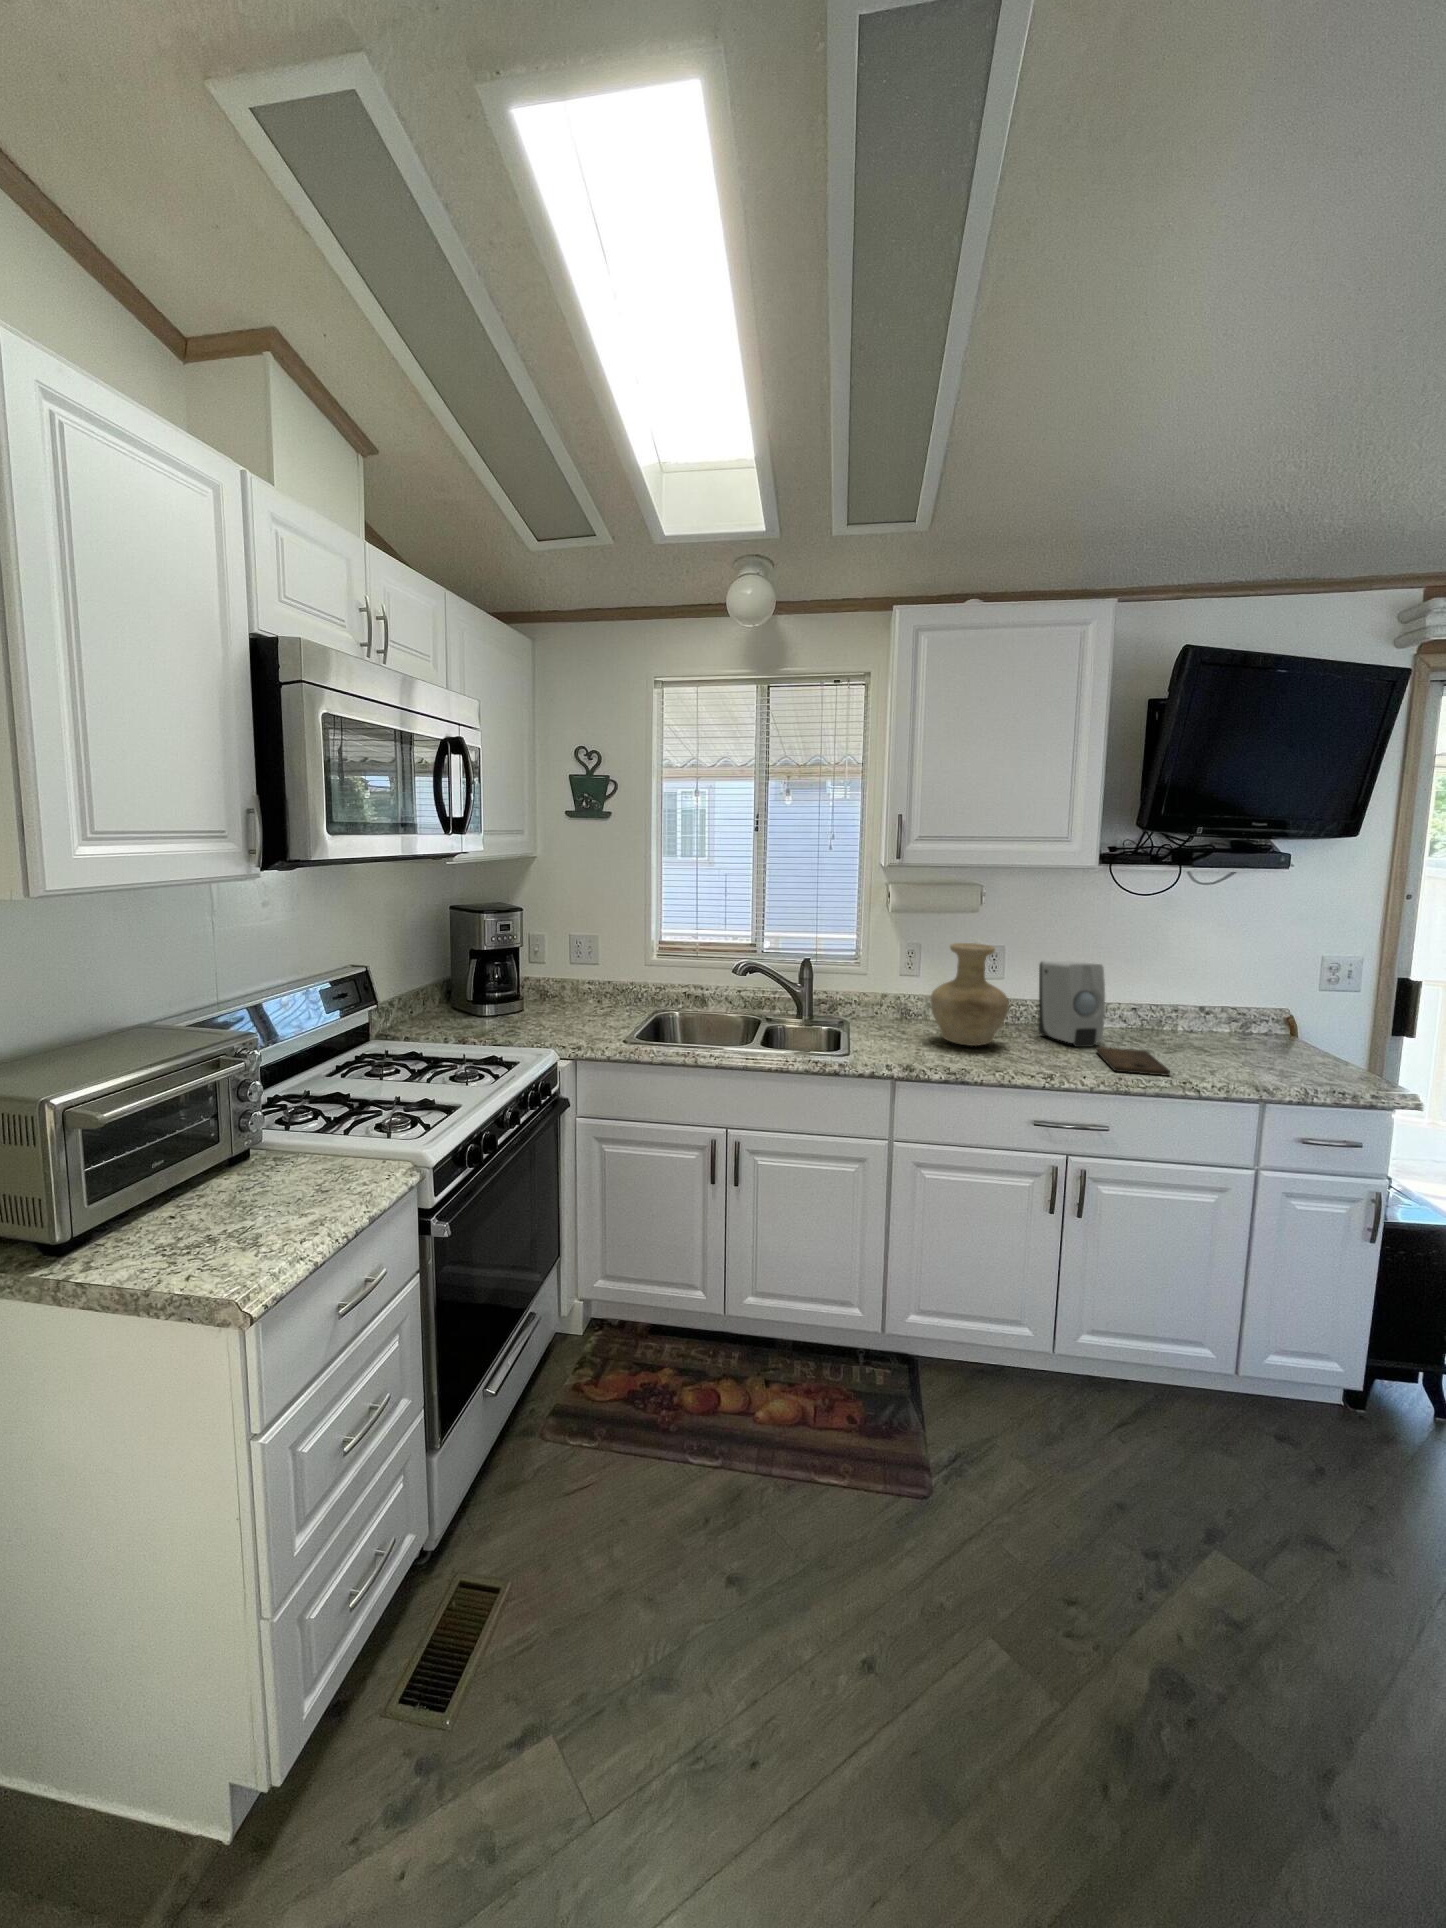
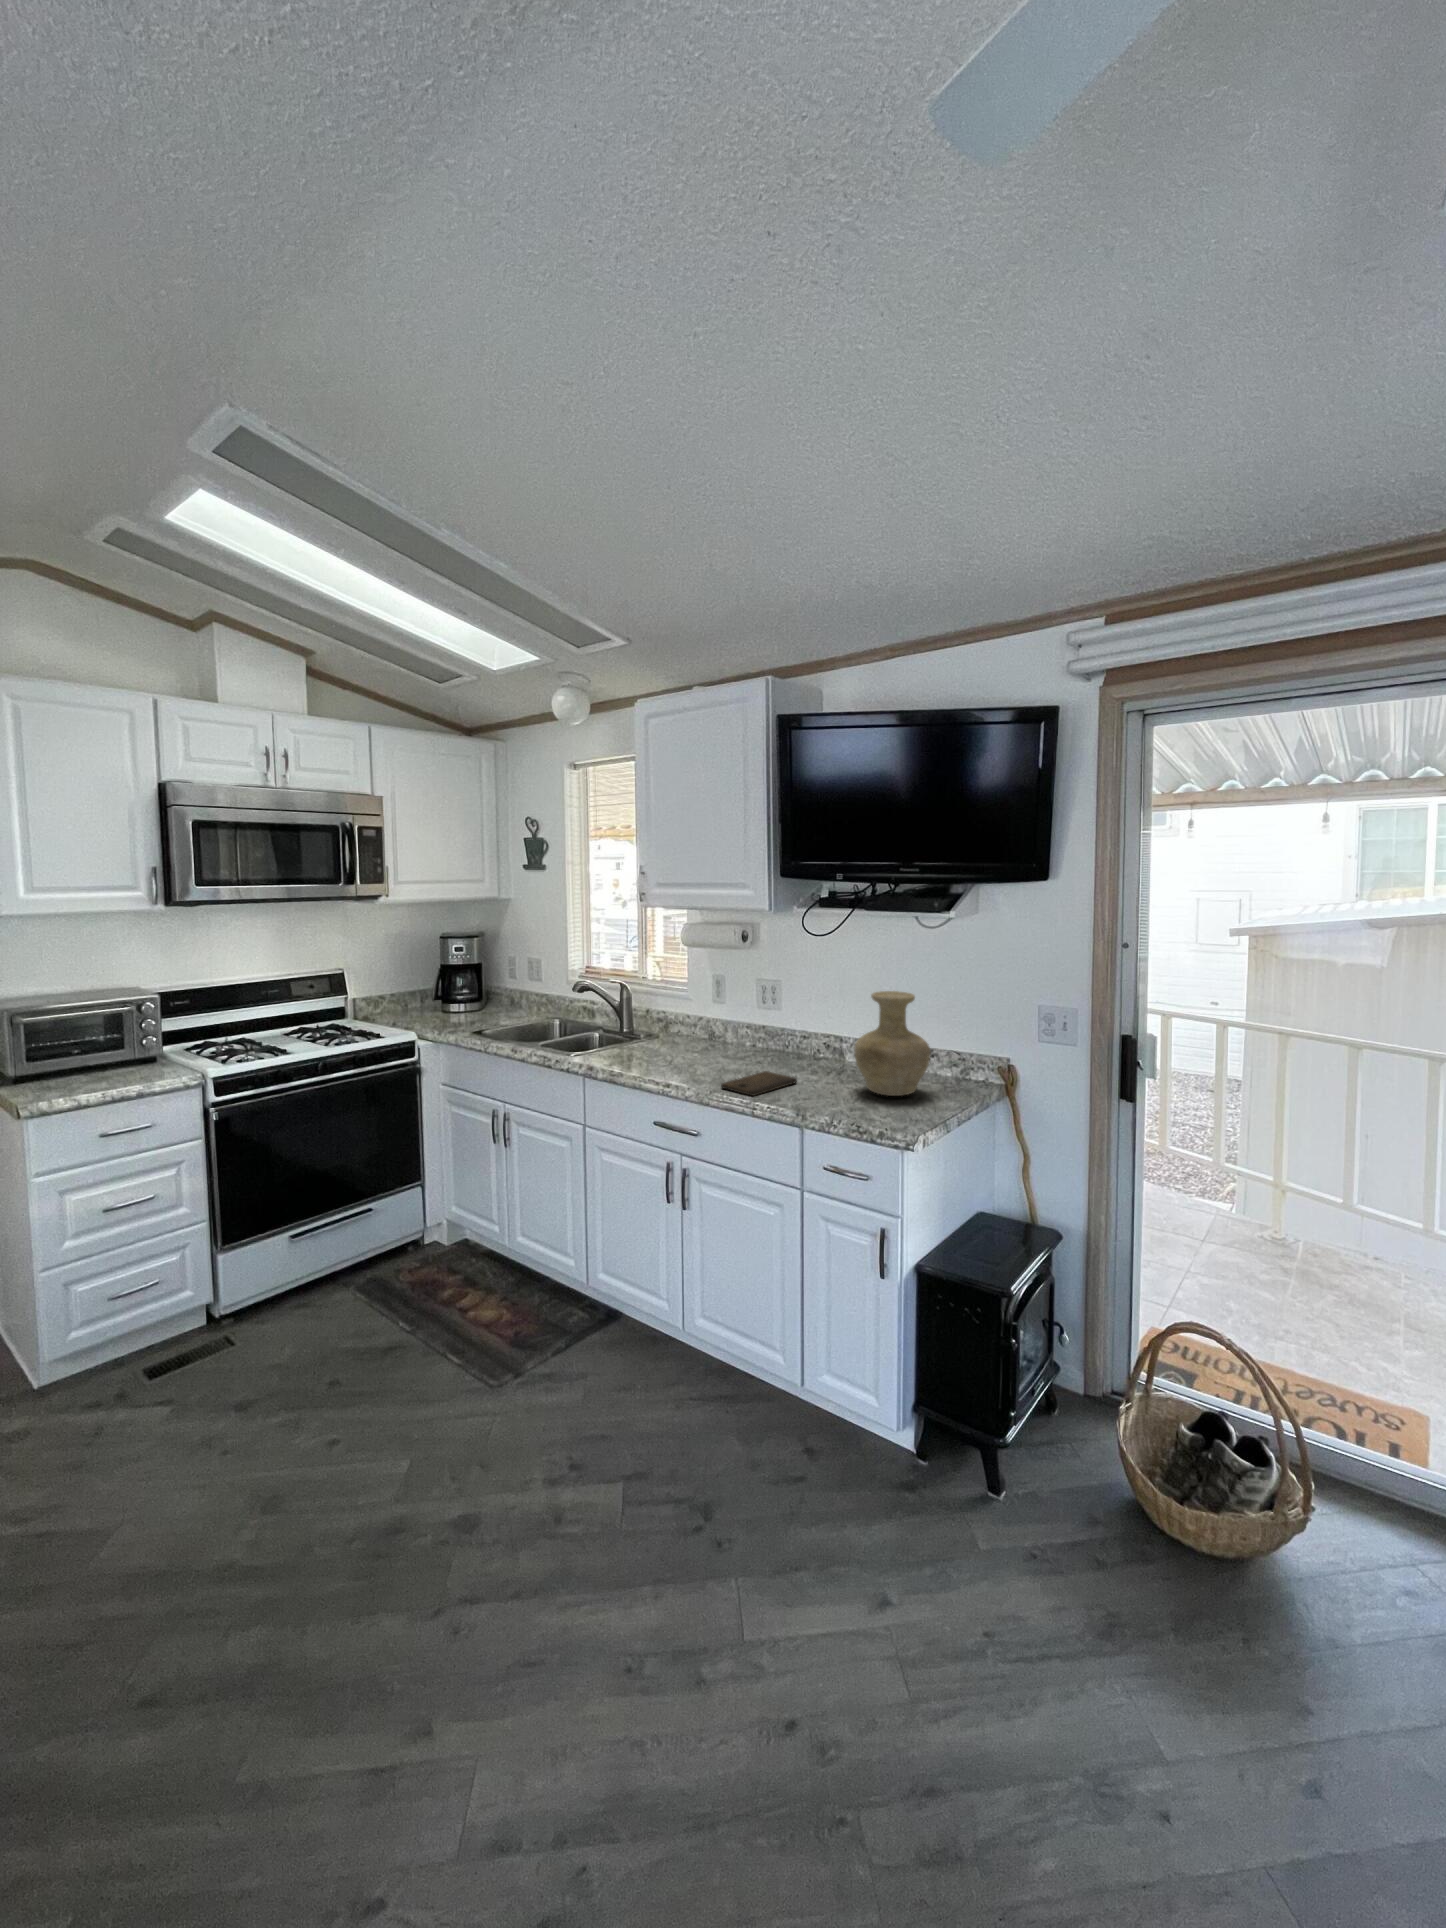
vase: present [931,943,1009,1046] -> present [854,991,930,1096]
soap dispenser: present [1038,961,1105,1047] -> none [761,994,807,1073]

